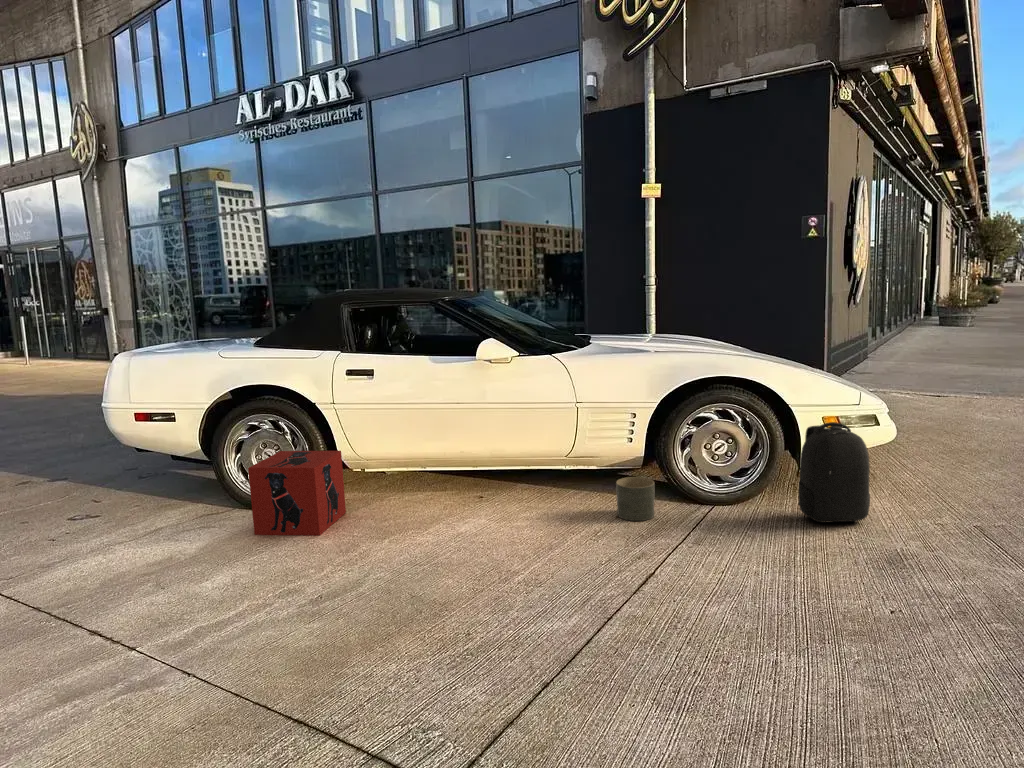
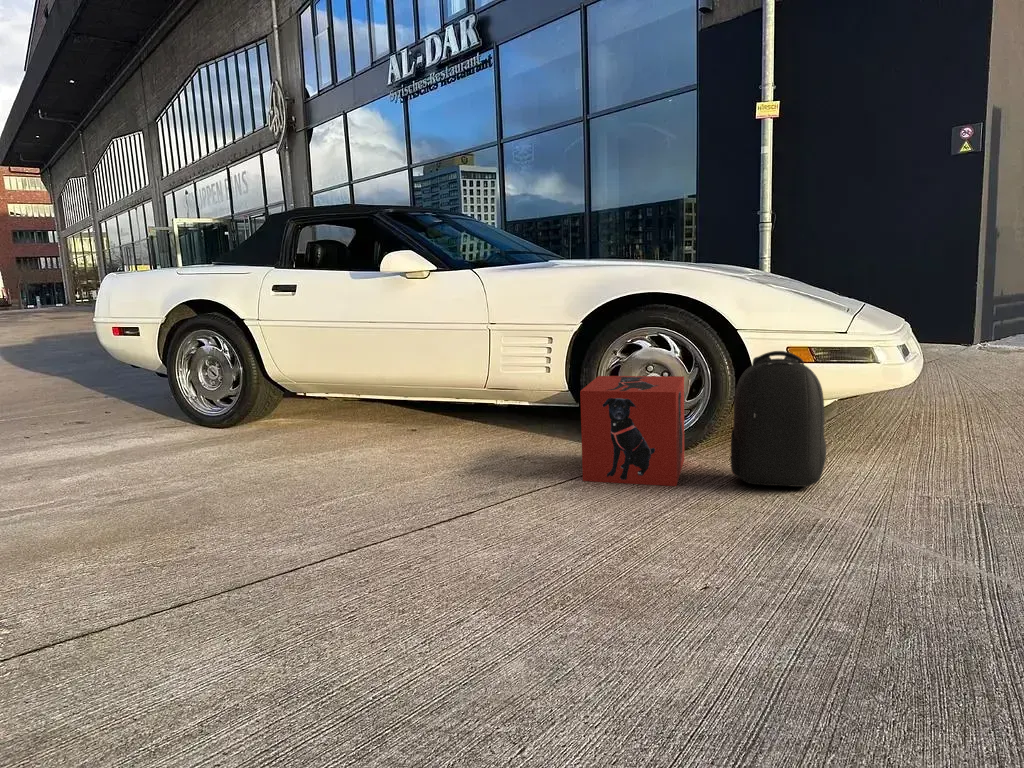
storage box: present [248,451,346,536] -> present [580,376,684,486]
planter: present [616,477,655,521] -> none [517,414,563,464]

